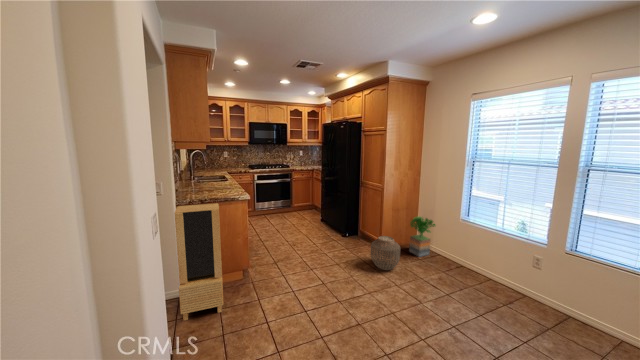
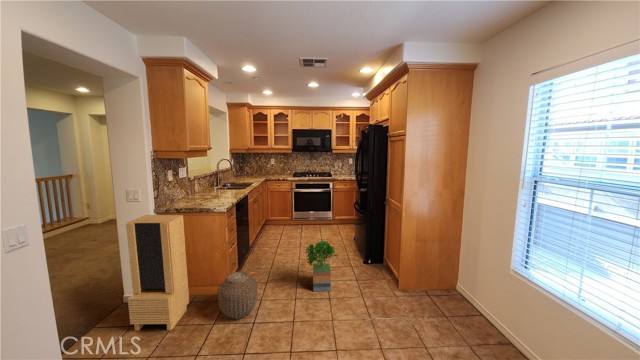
potted tree: present [409,217,435,257] -> present [305,241,338,292]
woven basket: present [371,236,400,270] -> present [218,272,258,319]

